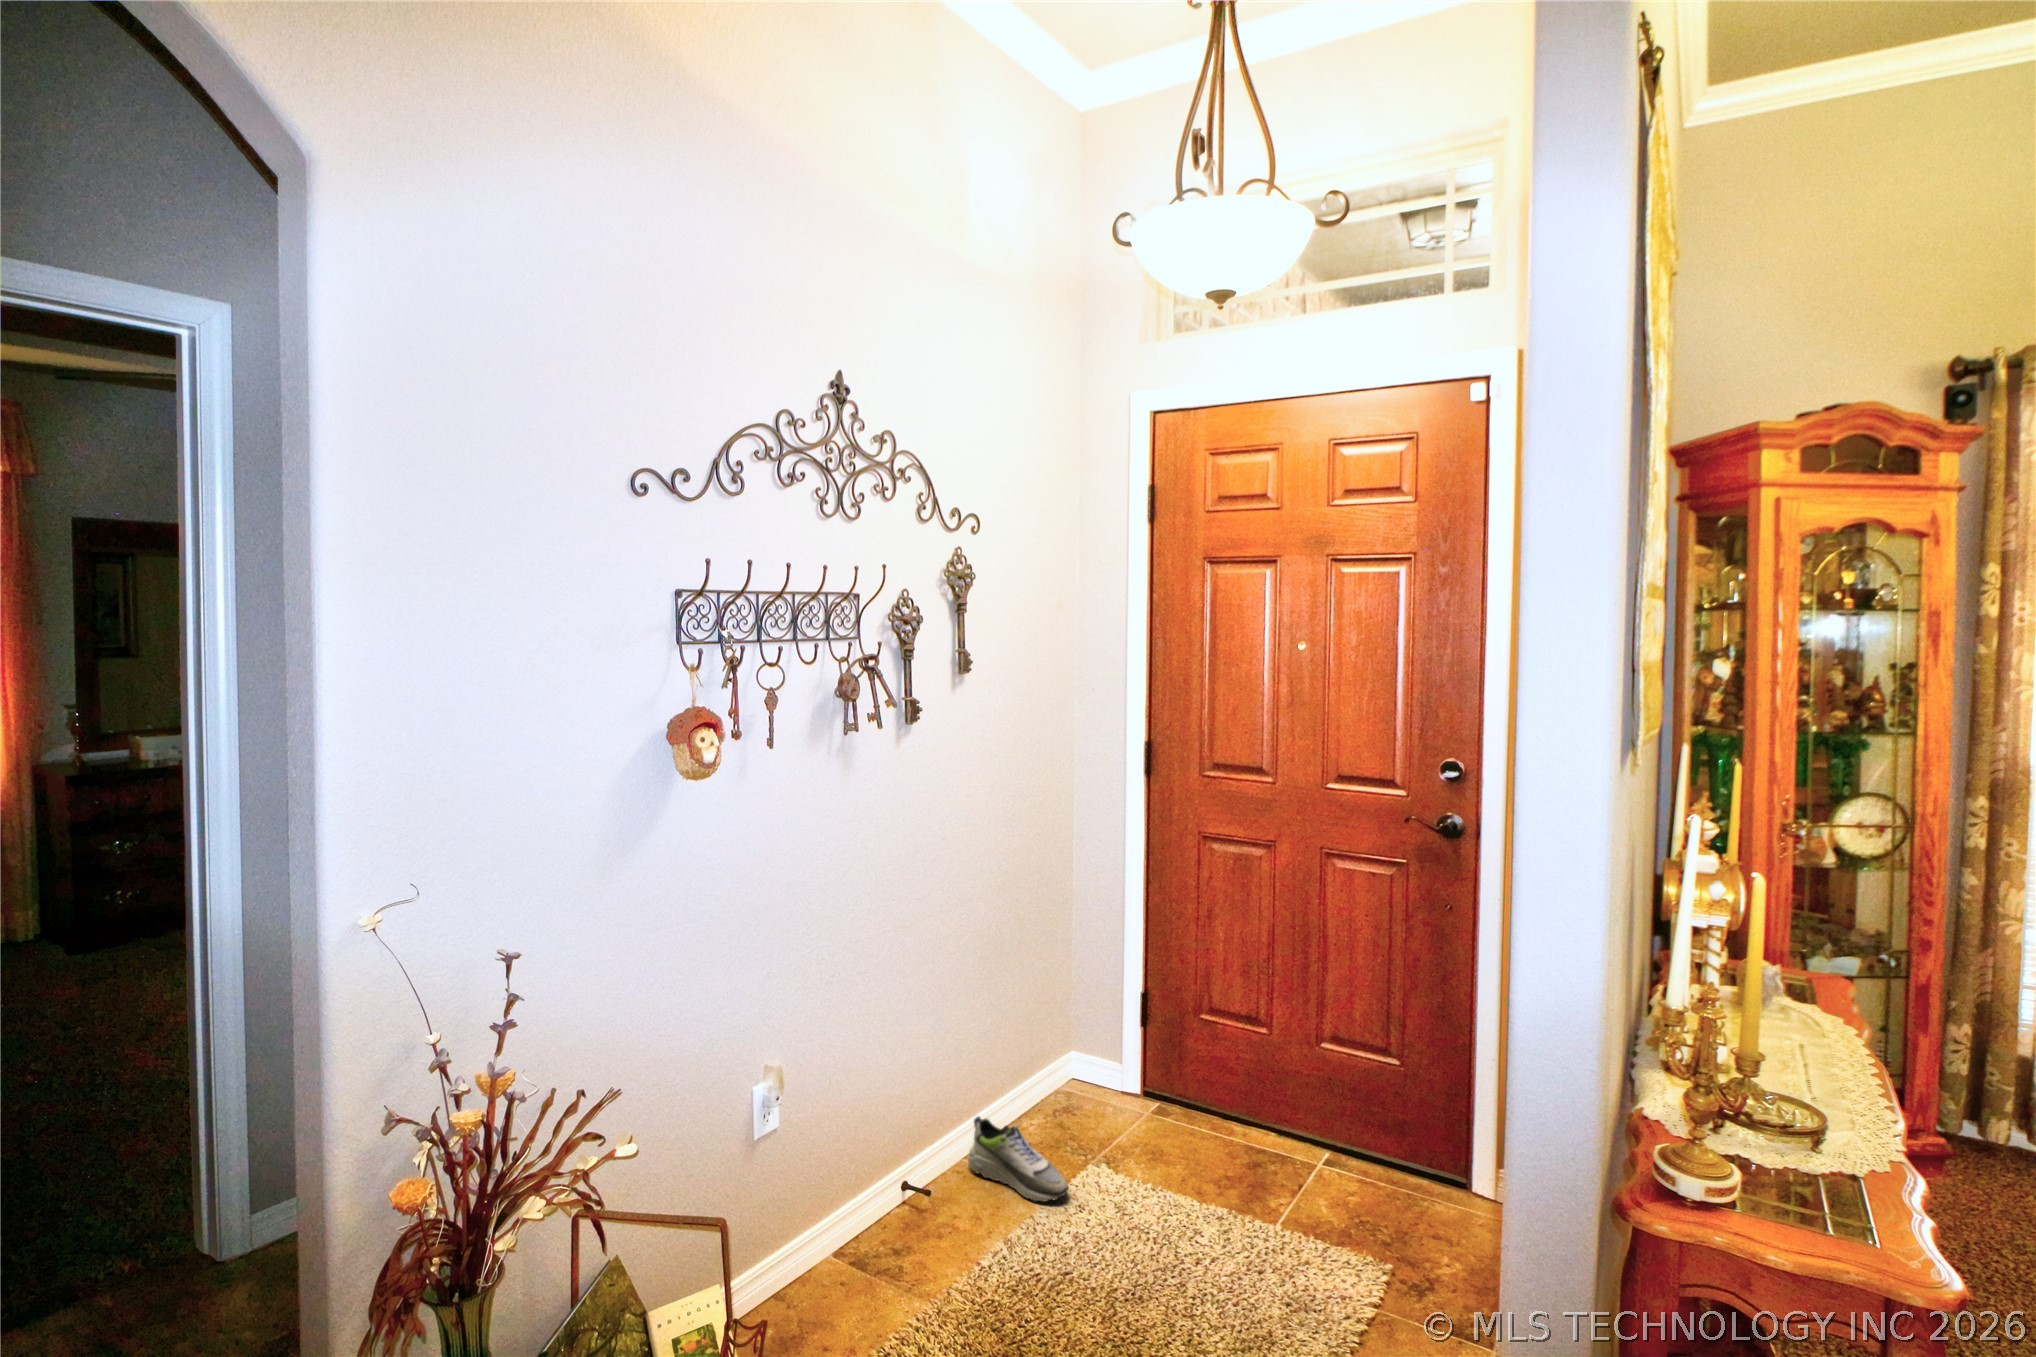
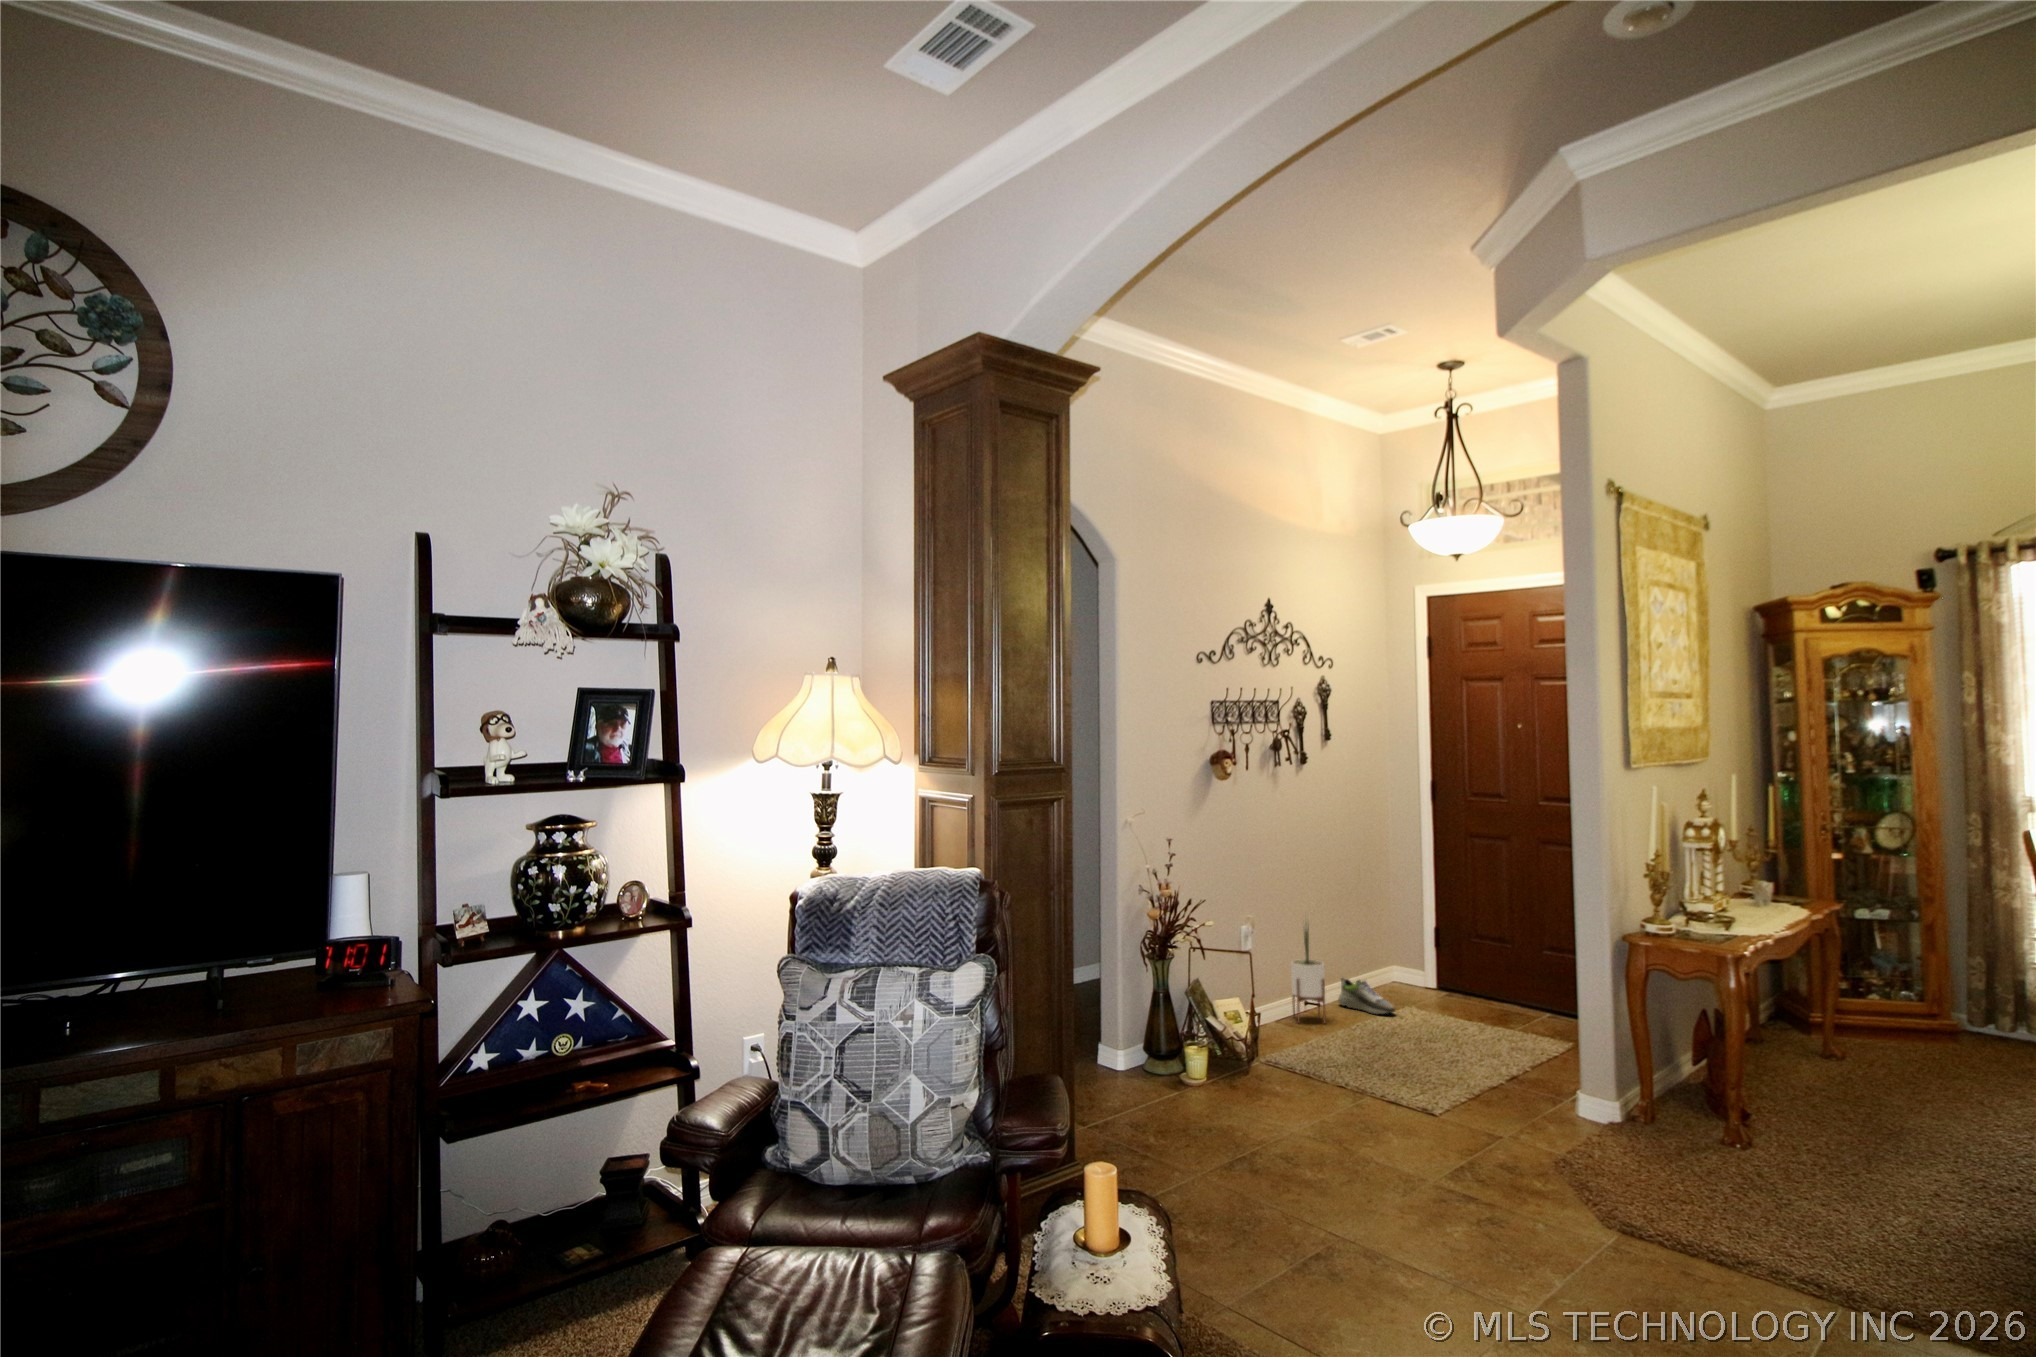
potted plant: none [866,1027,933,1269] -> present [1291,919,1326,1023]

